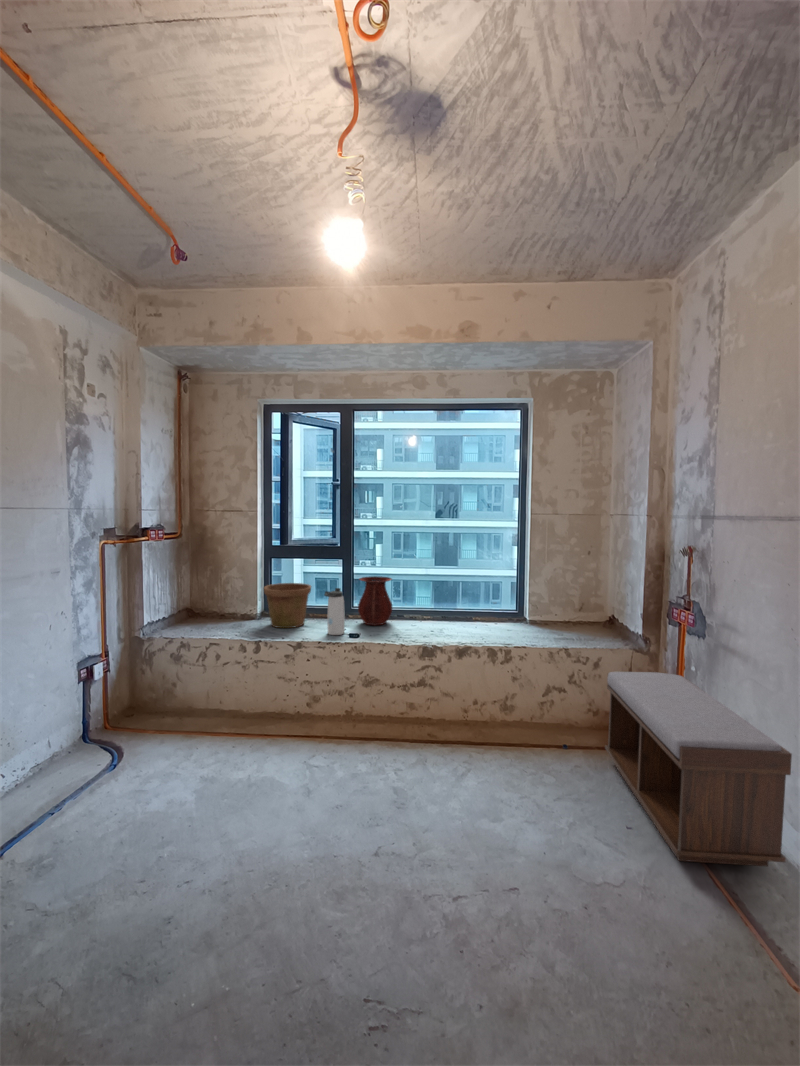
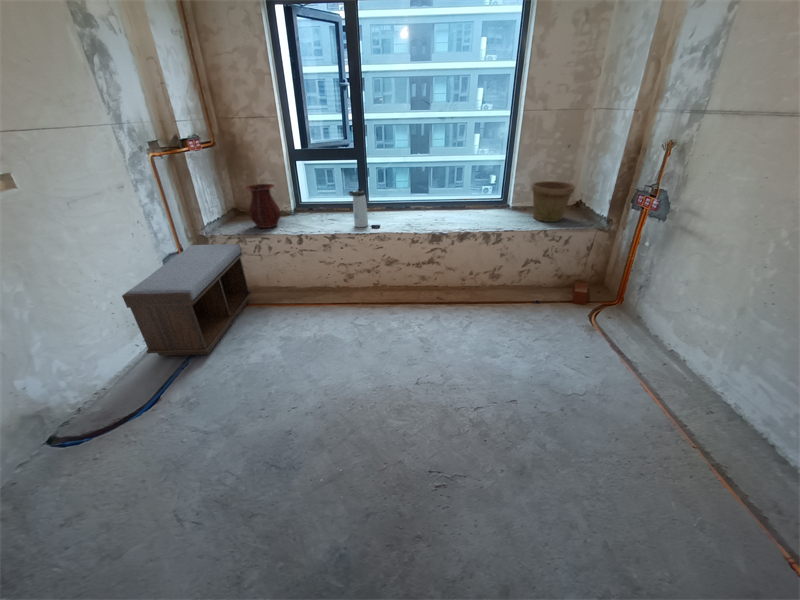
vase: present [358,576,392,625] -> present [245,184,280,228]
flower pot: present [264,583,311,628] -> present [532,181,575,222]
bench: present [605,672,792,867] -> present [122,244,252,356]

